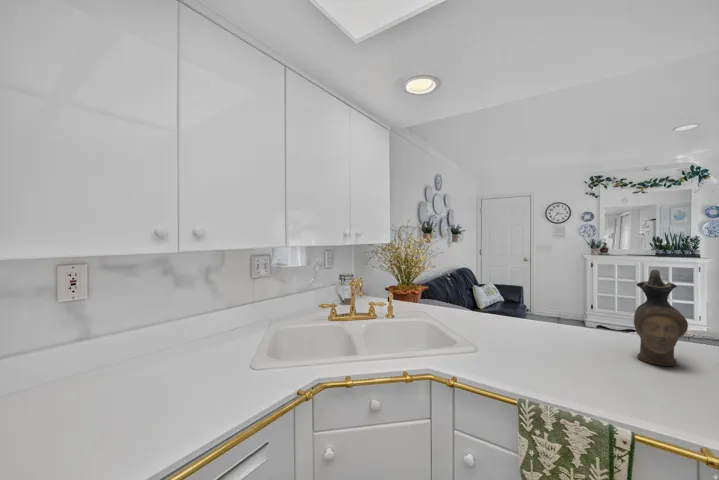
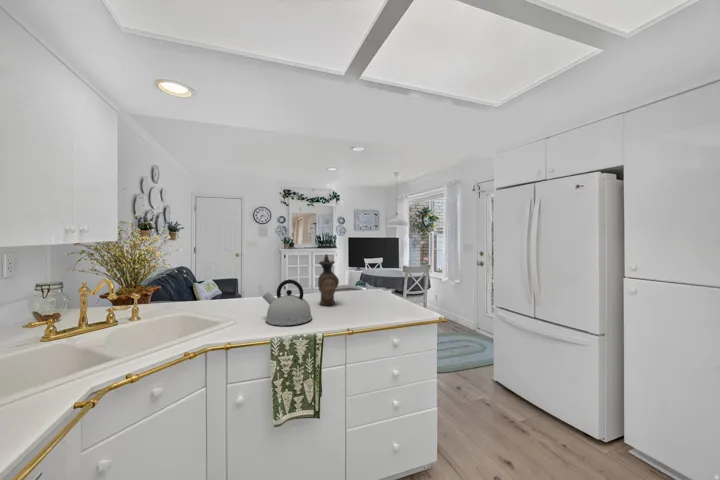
kettle: none [520,307,613,390] -> present [263,280,312,326]

